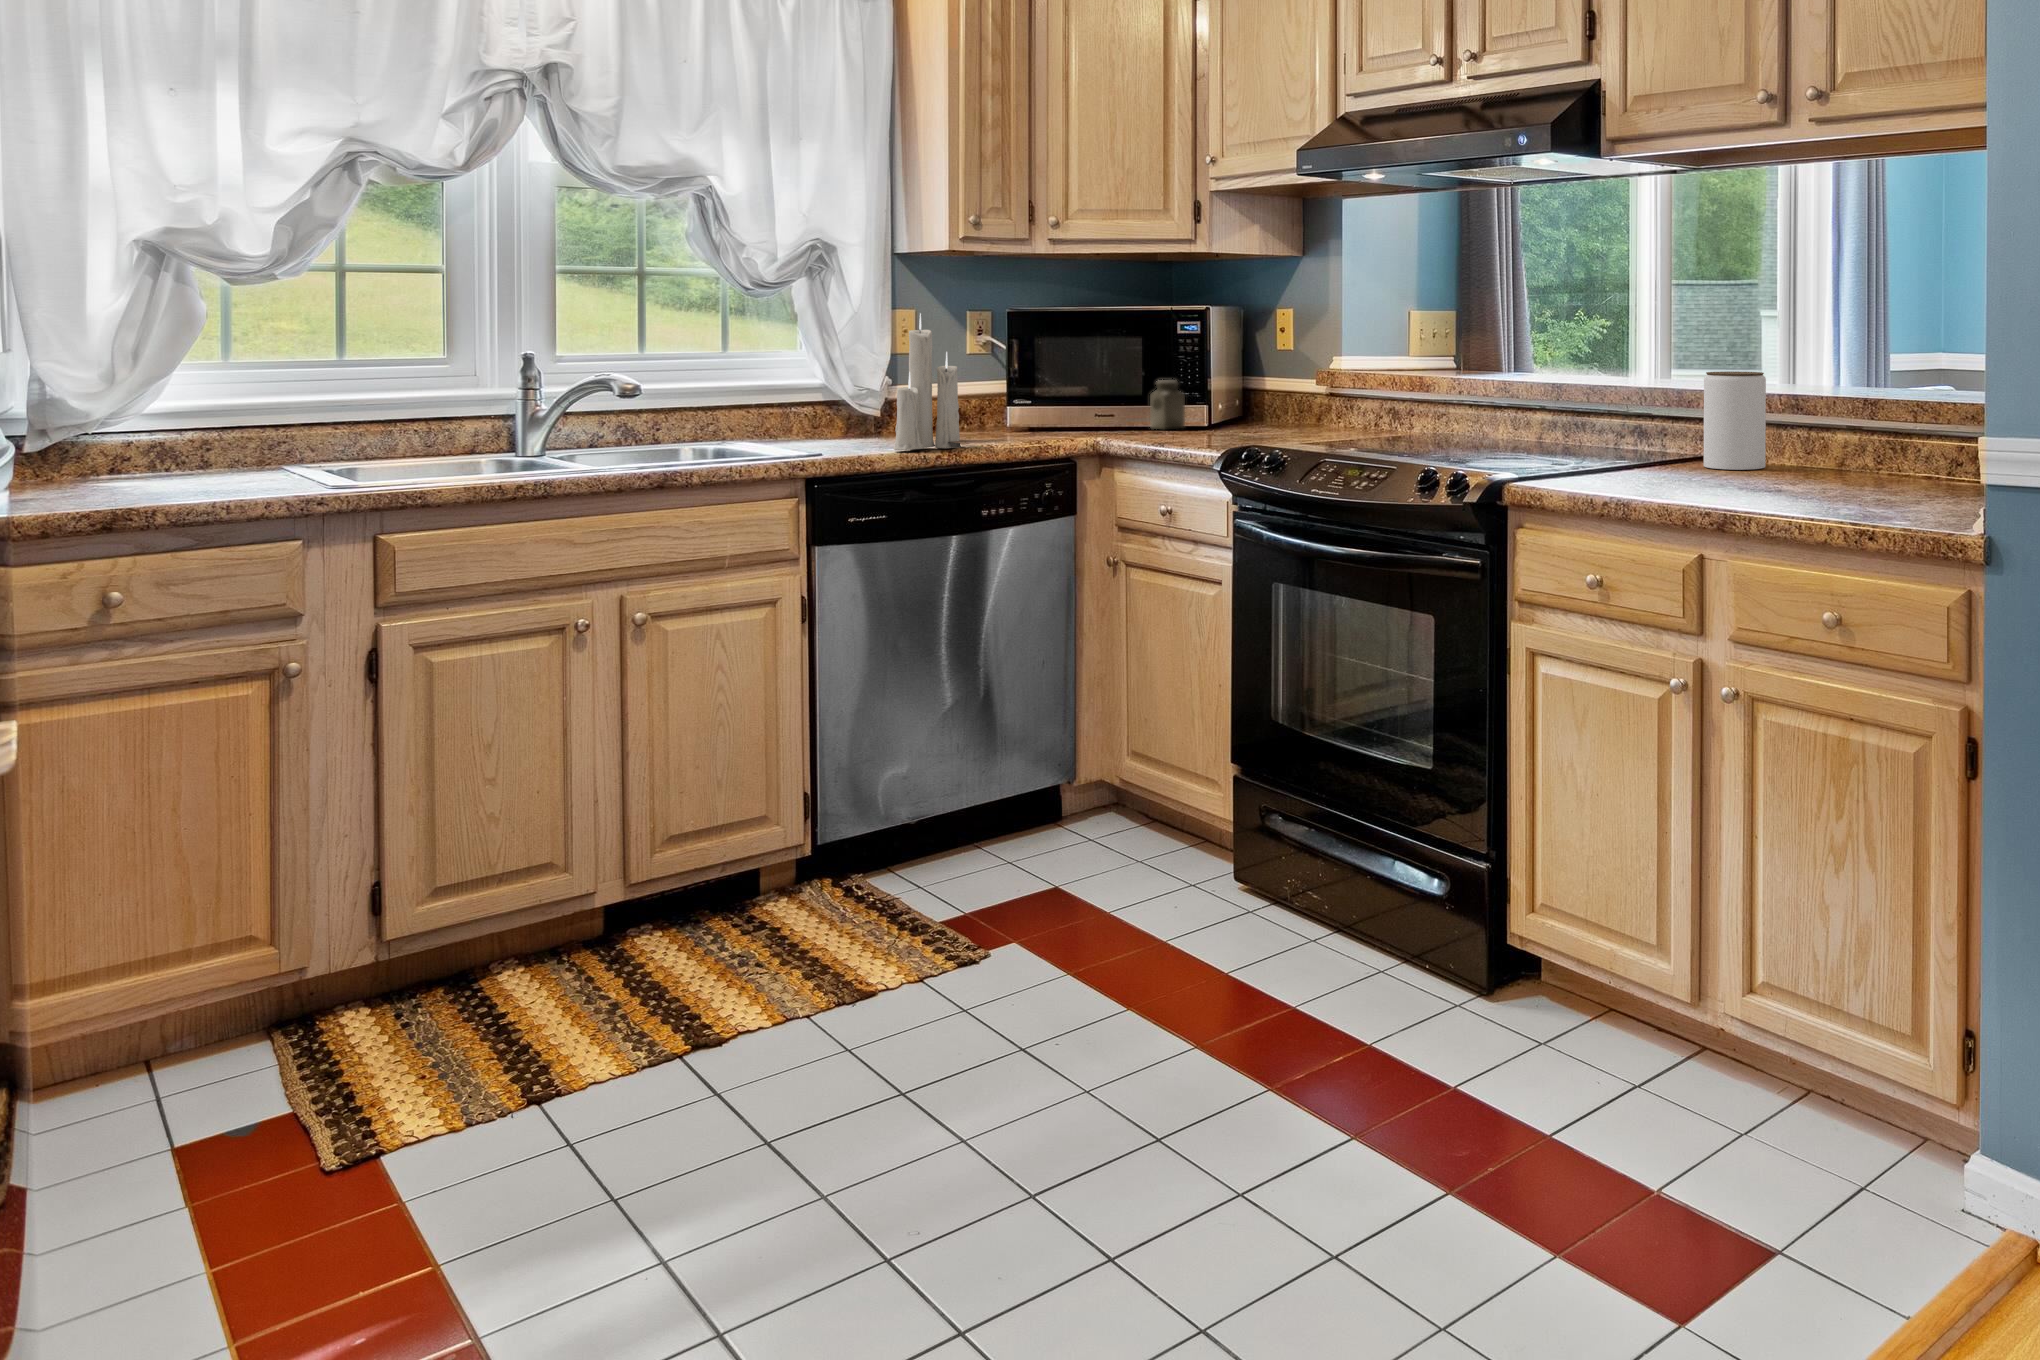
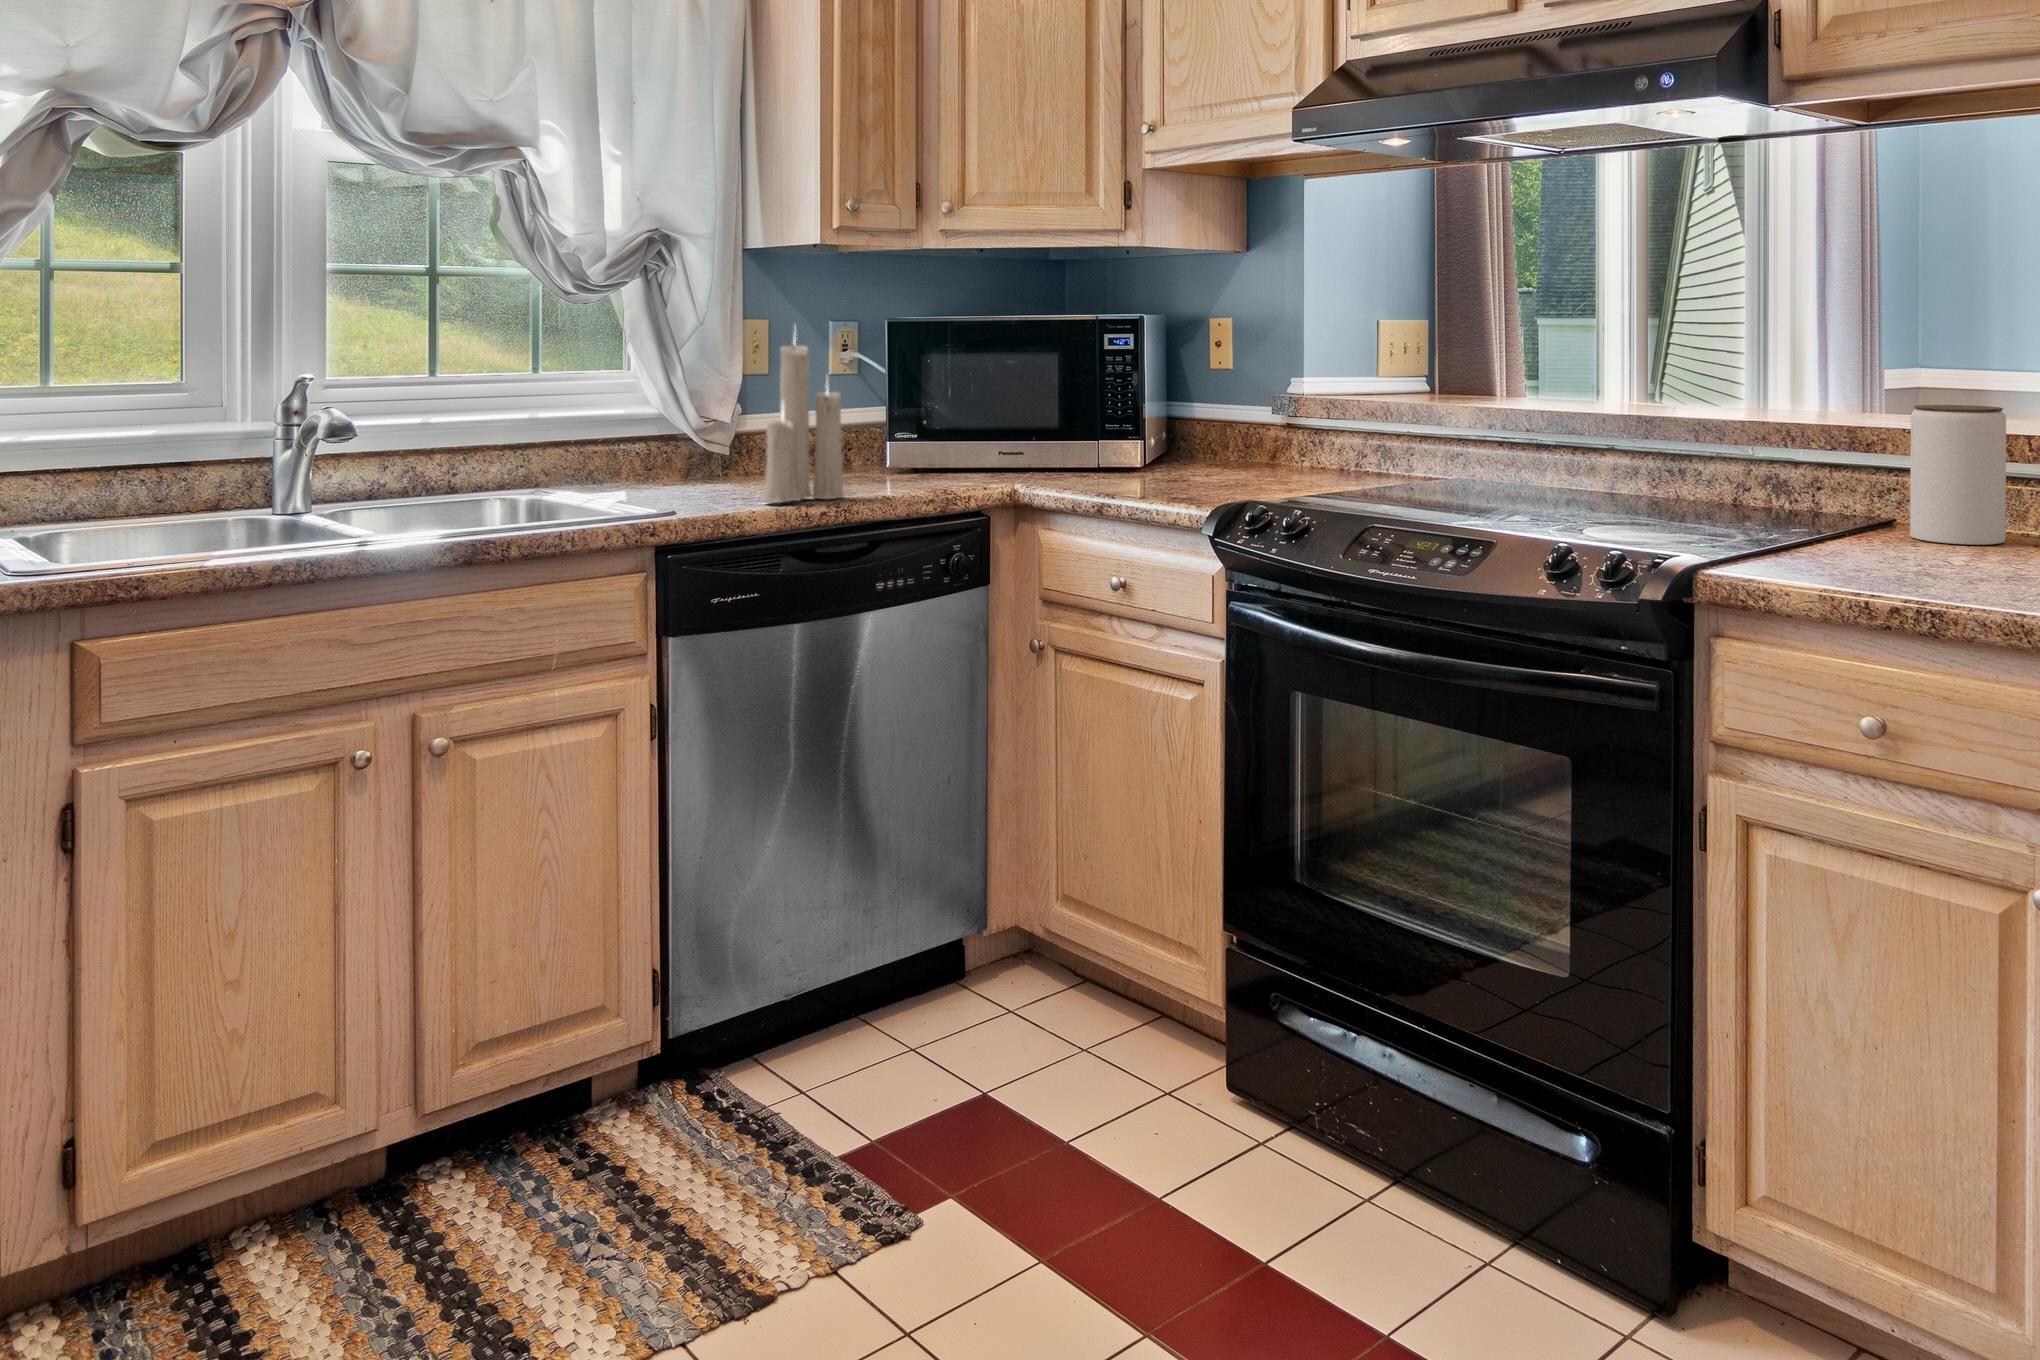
salt shaker: present [1150,380,1185,429] -> none [1065,409,1108,471]

